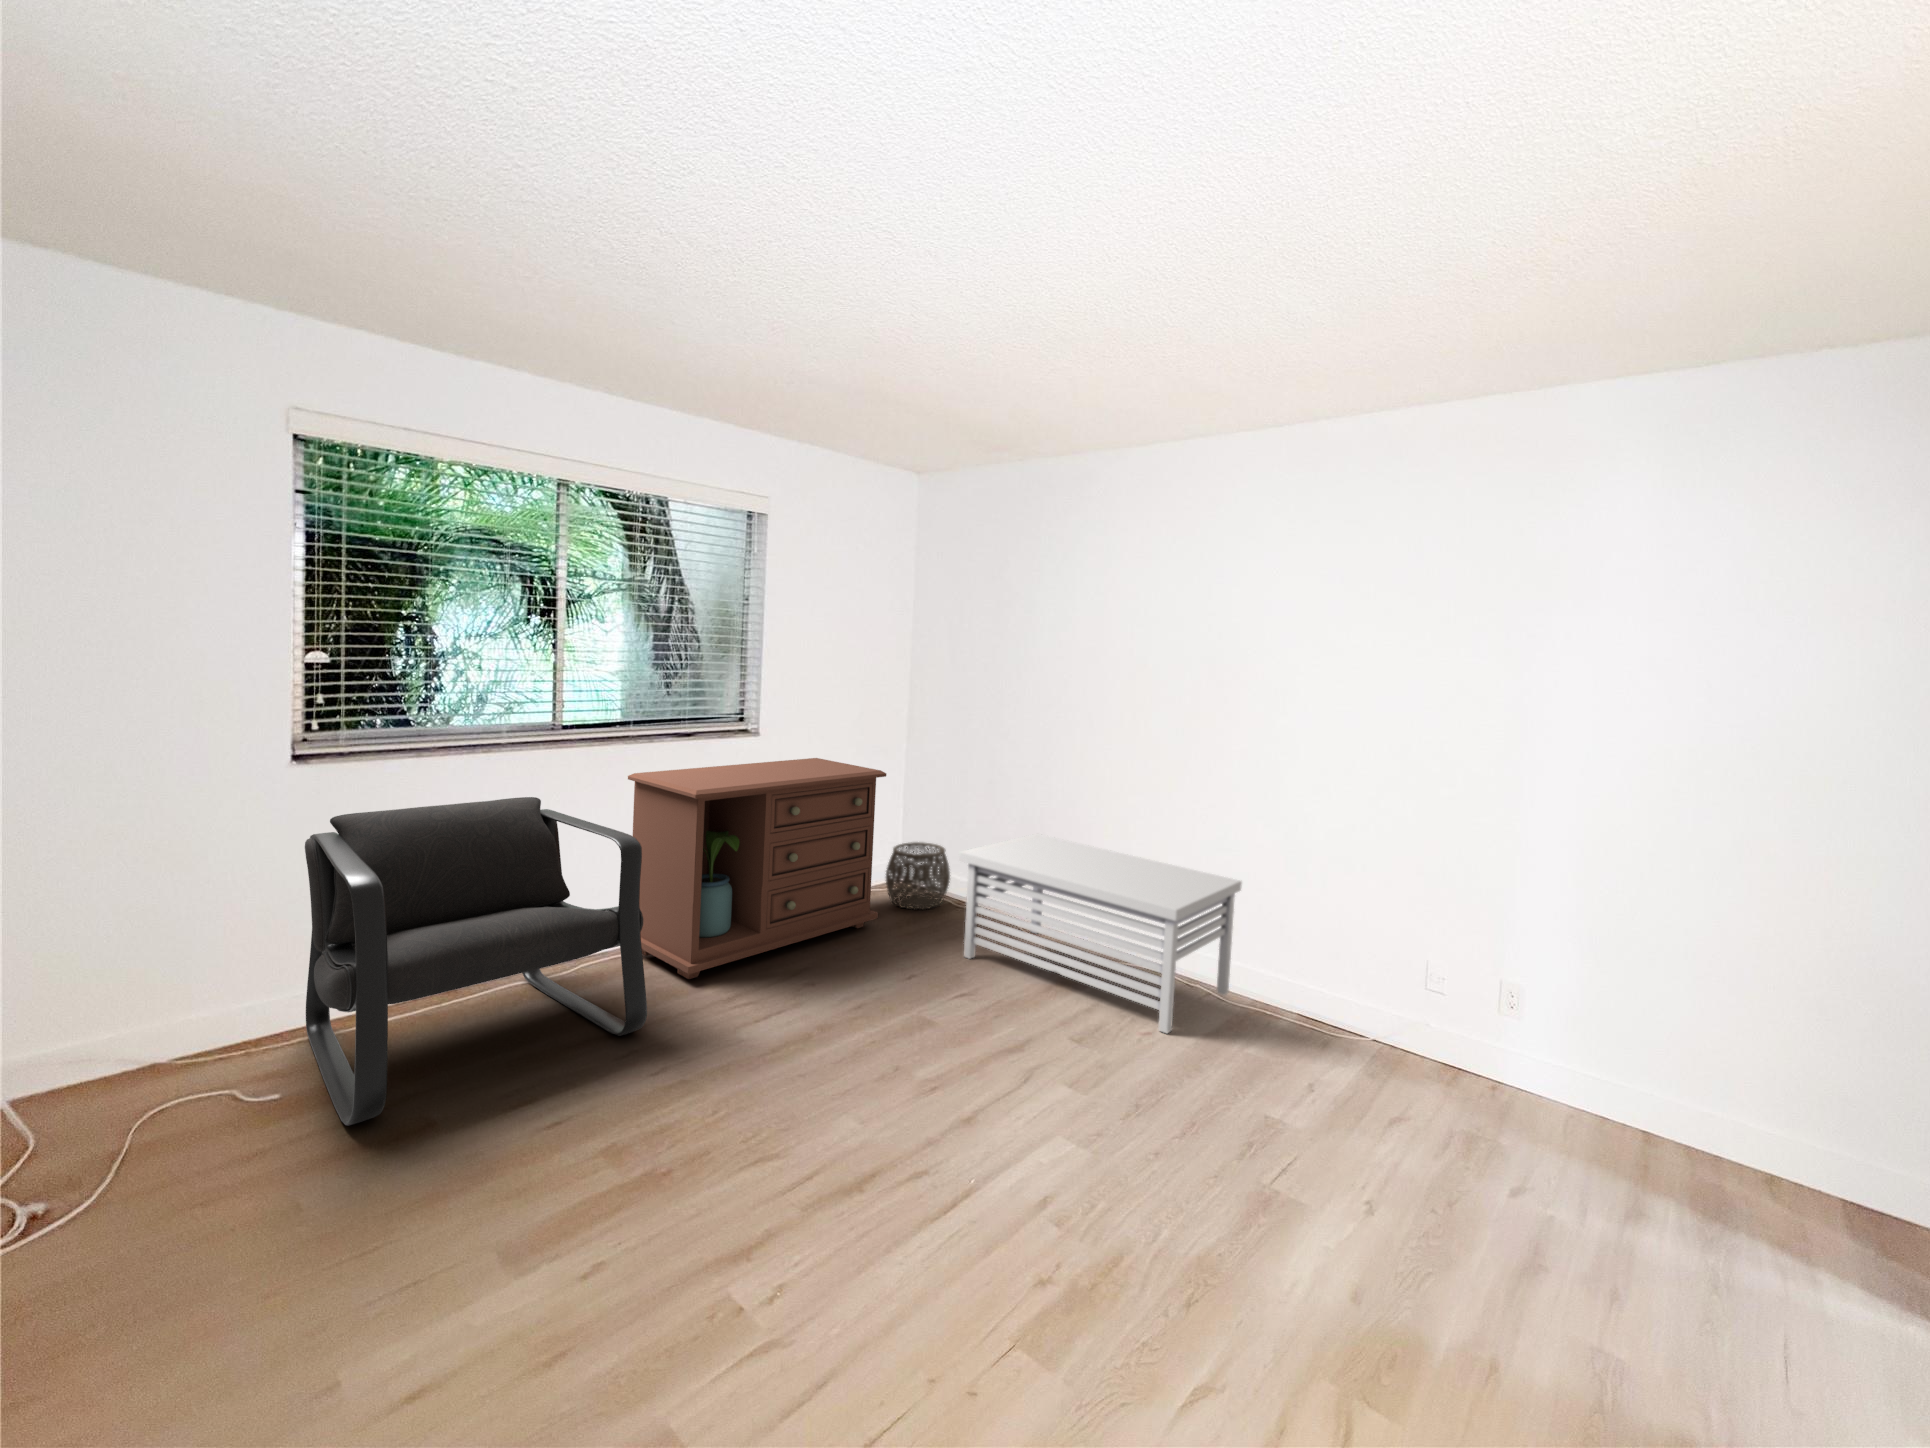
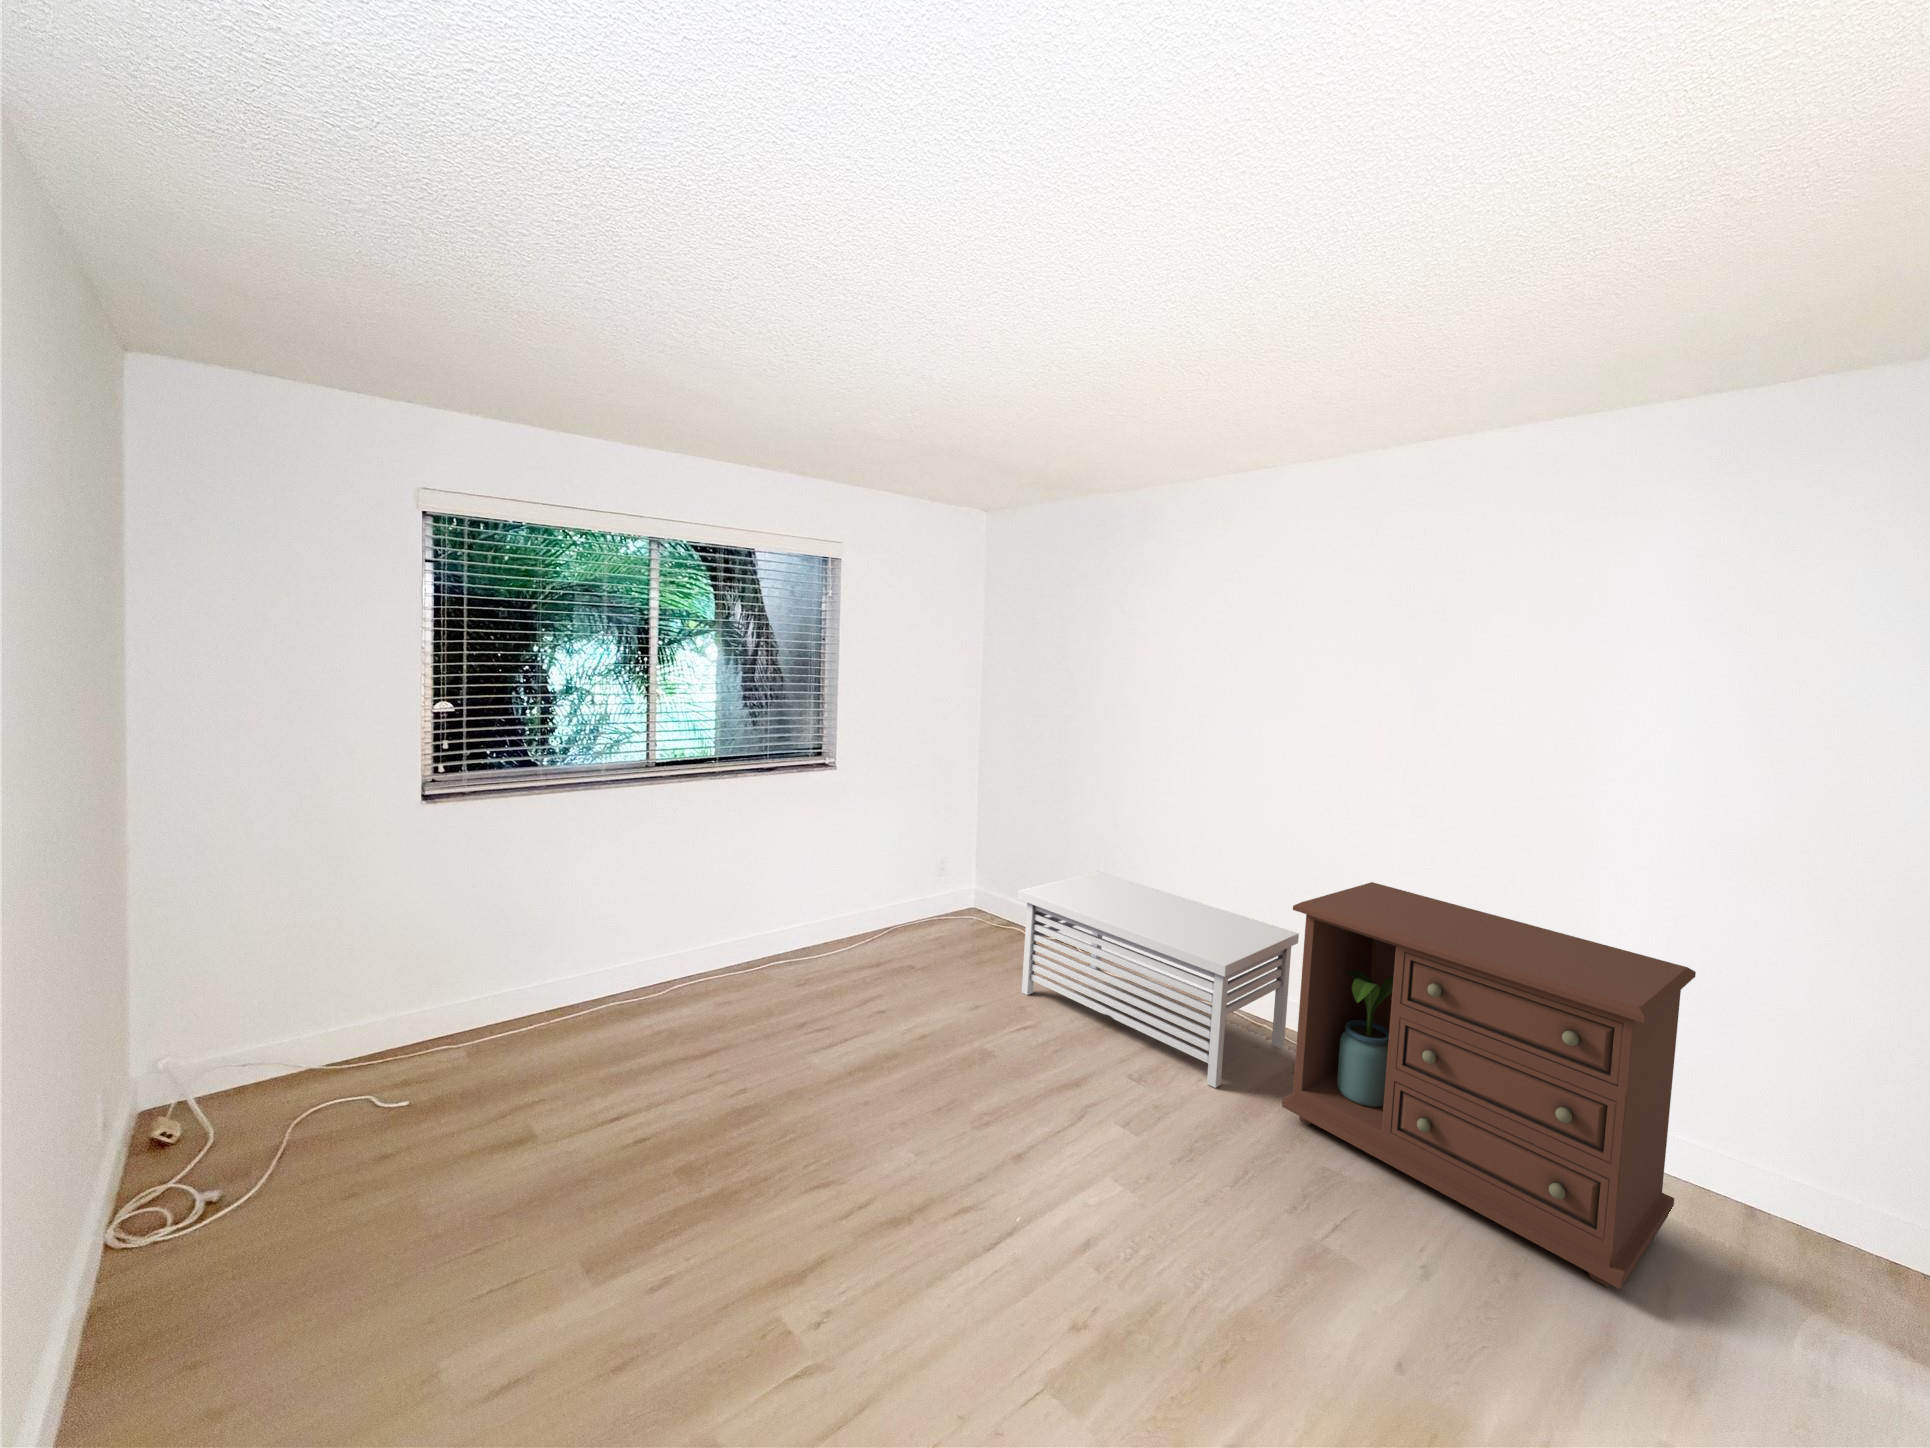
dresser: present [628,758,886,979] -> present [1282,882,1696,1289]
armchair: present [305,797,647,1126] -> none [432,832,720,1136]
woven basket: present [886,842,950,910] -> none [952,872,1015,940]

